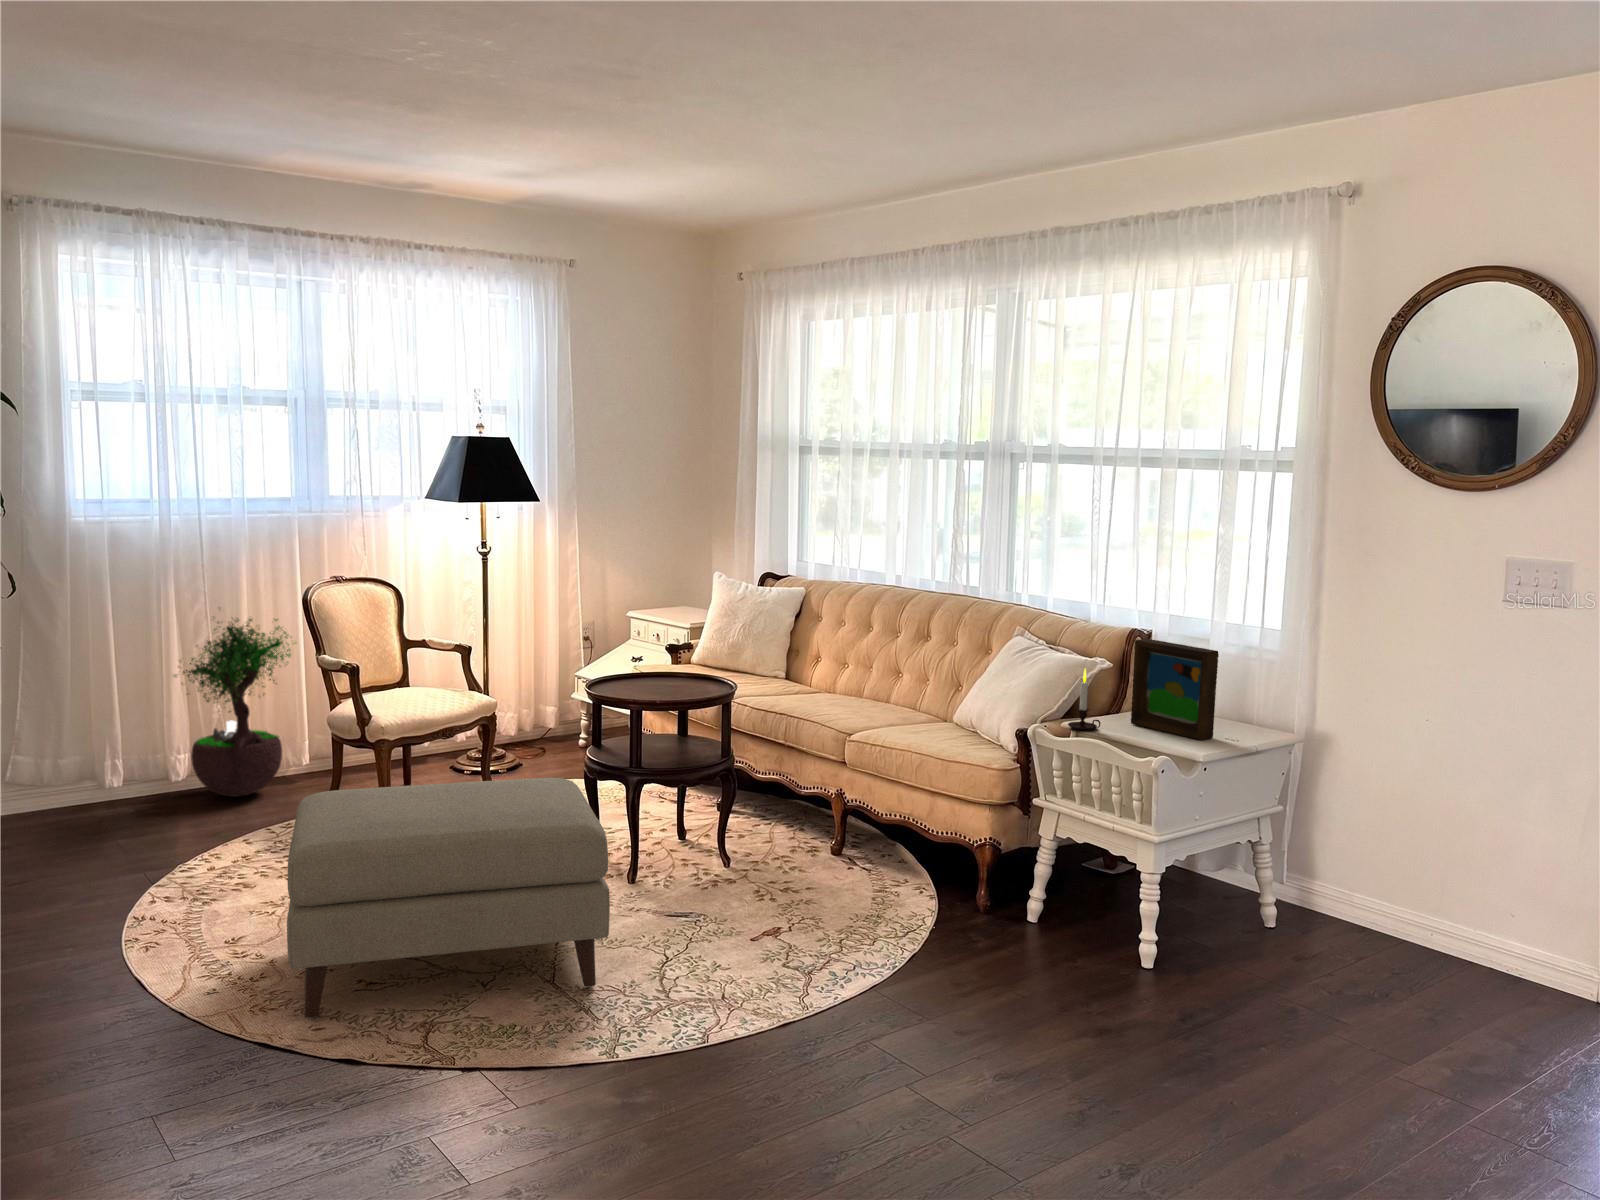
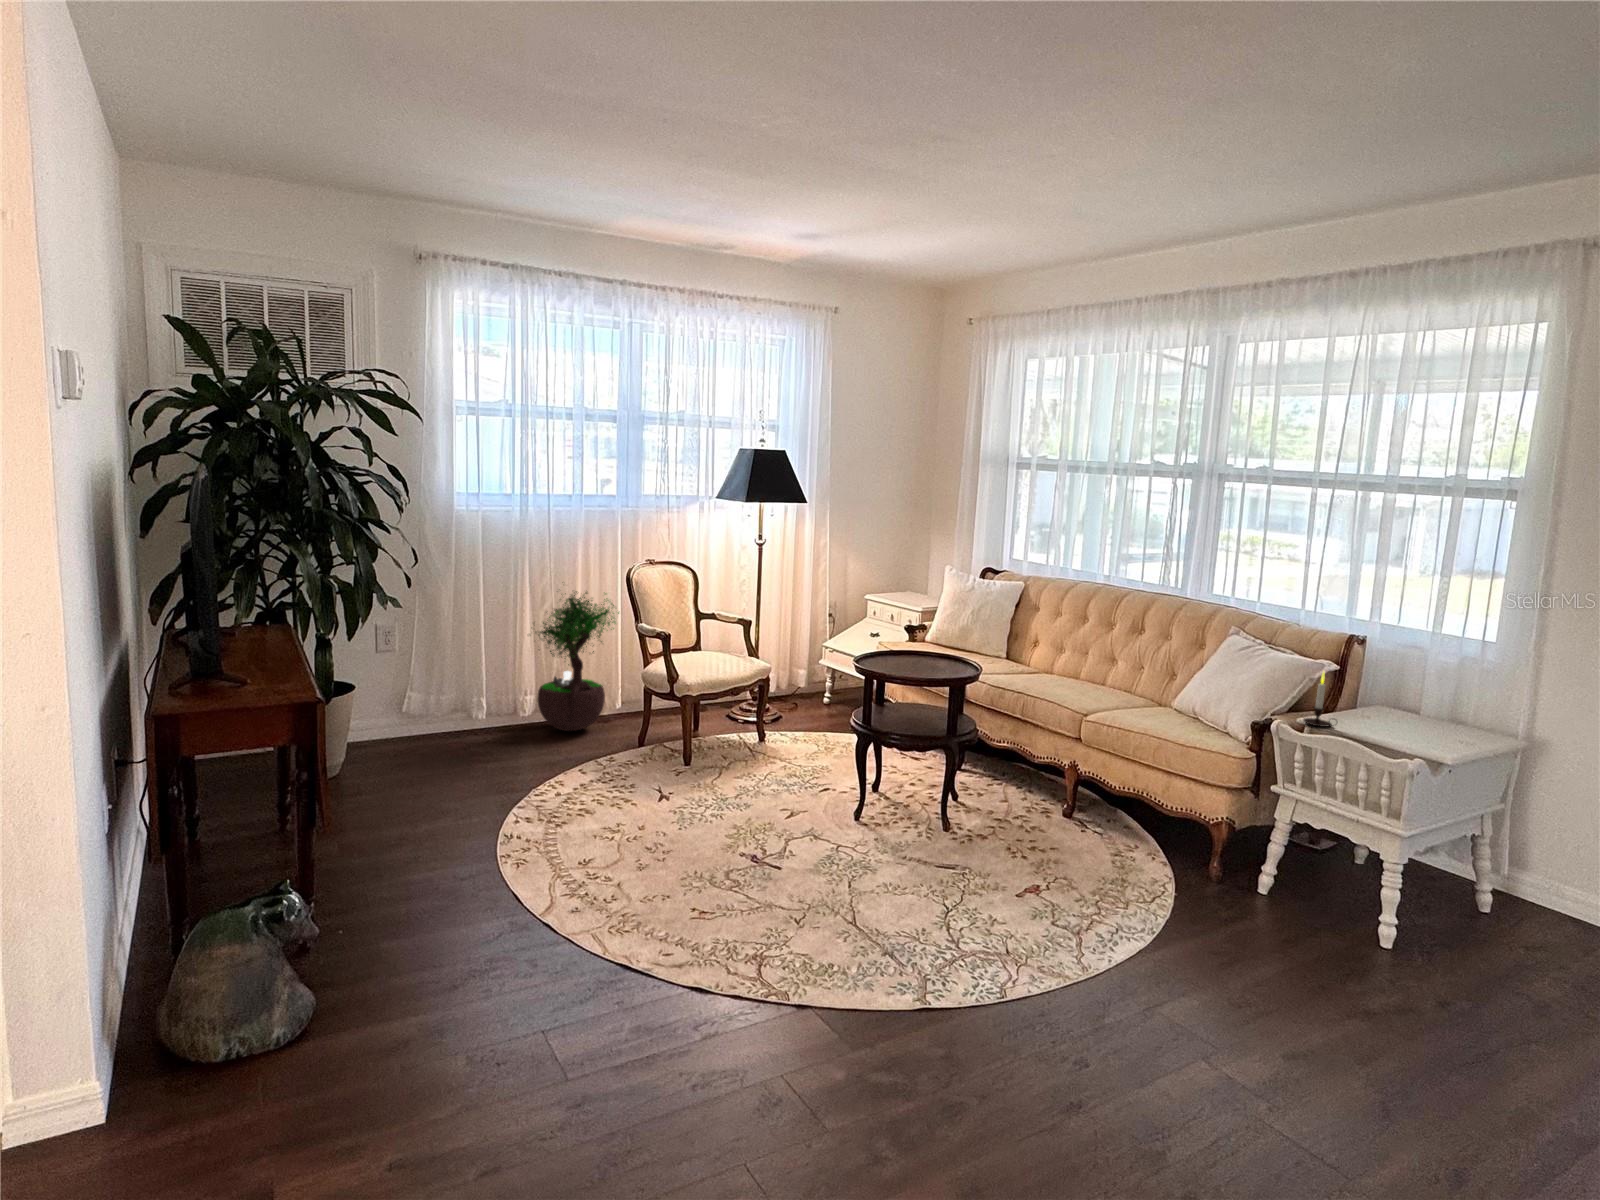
picture frame: present [1131,639,1219,740] -> none [1361,647,1463,744]
ottoman: present [287,778,610,1019] -> none [639,743,910,944]

